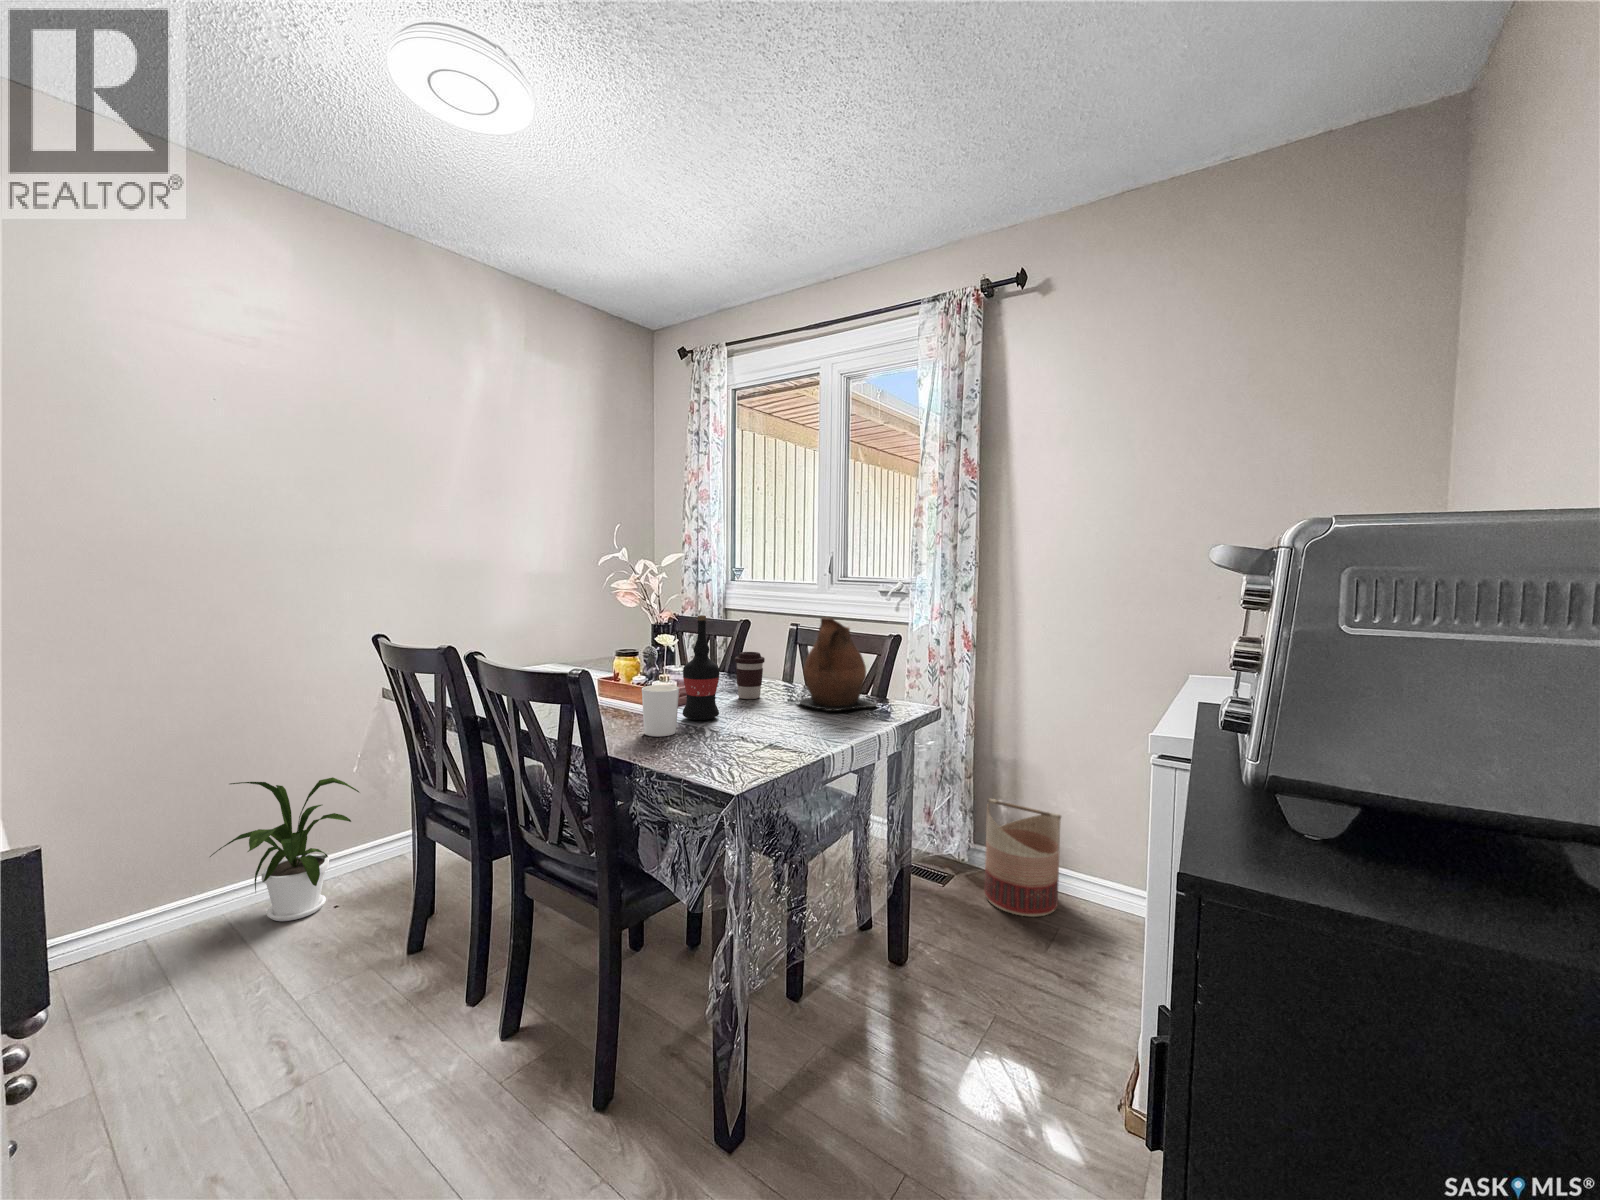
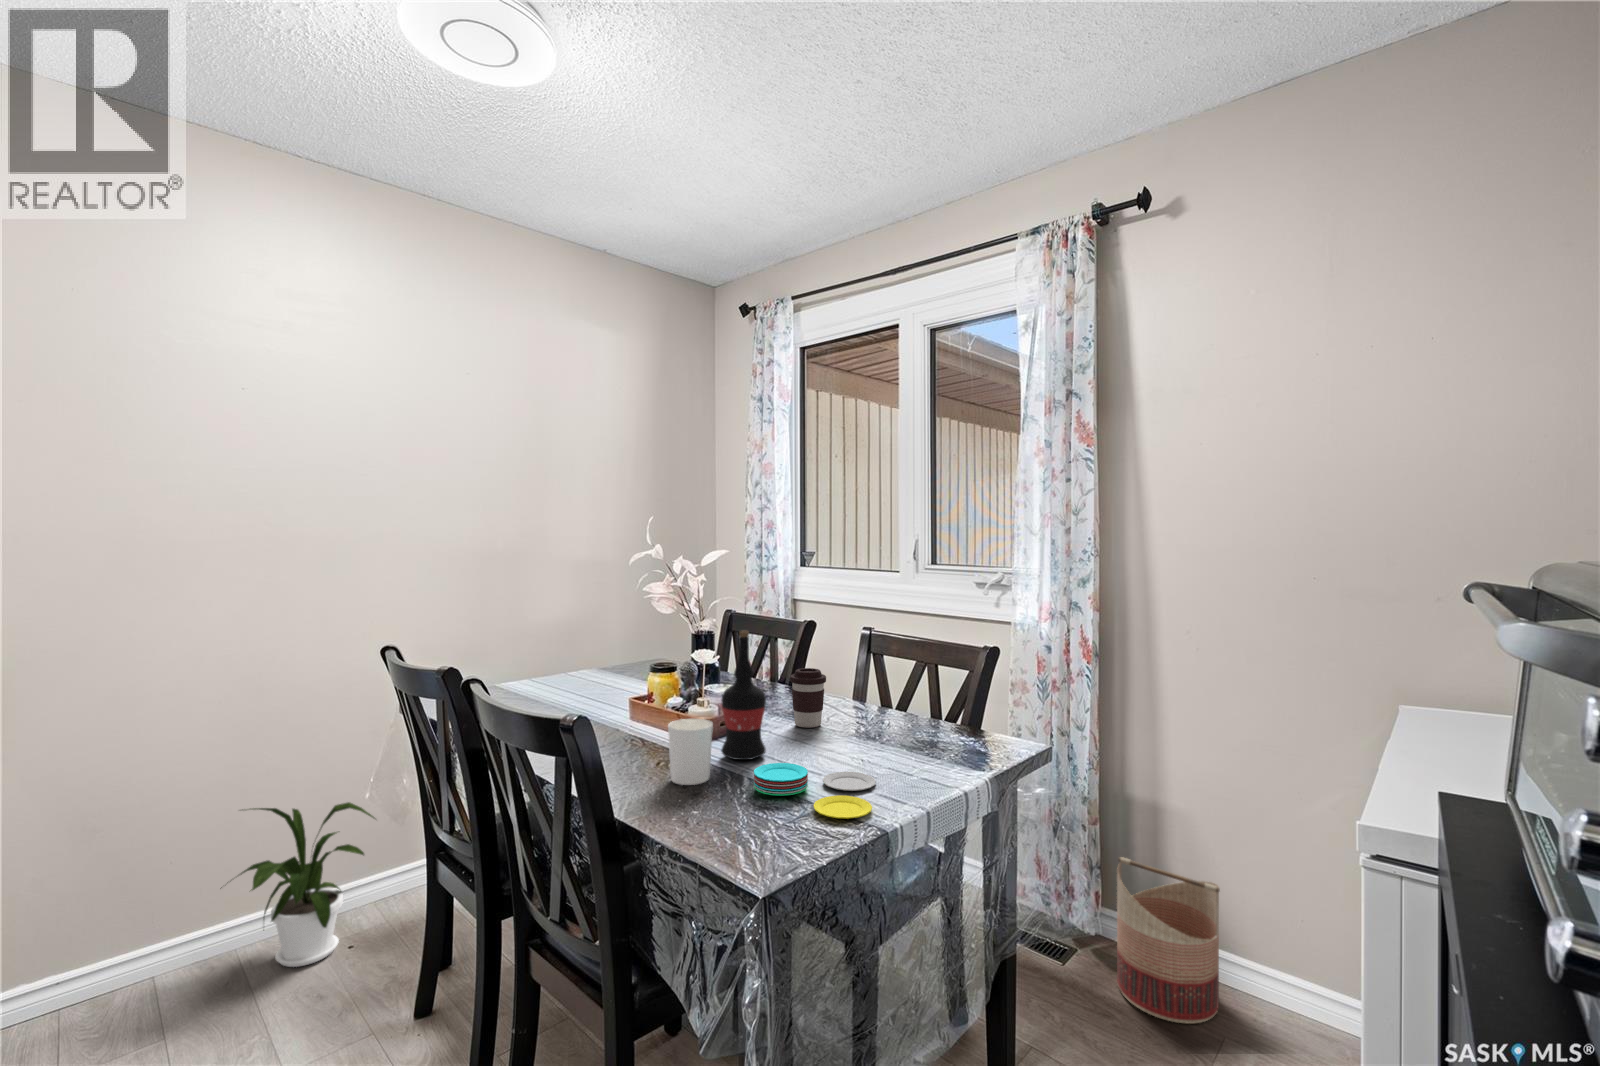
ceramic pitcher: present [797,618,877,711] -> none [861,631,966,751]
plate: none [715,718,811,752] -> present [754,763,876,818]

